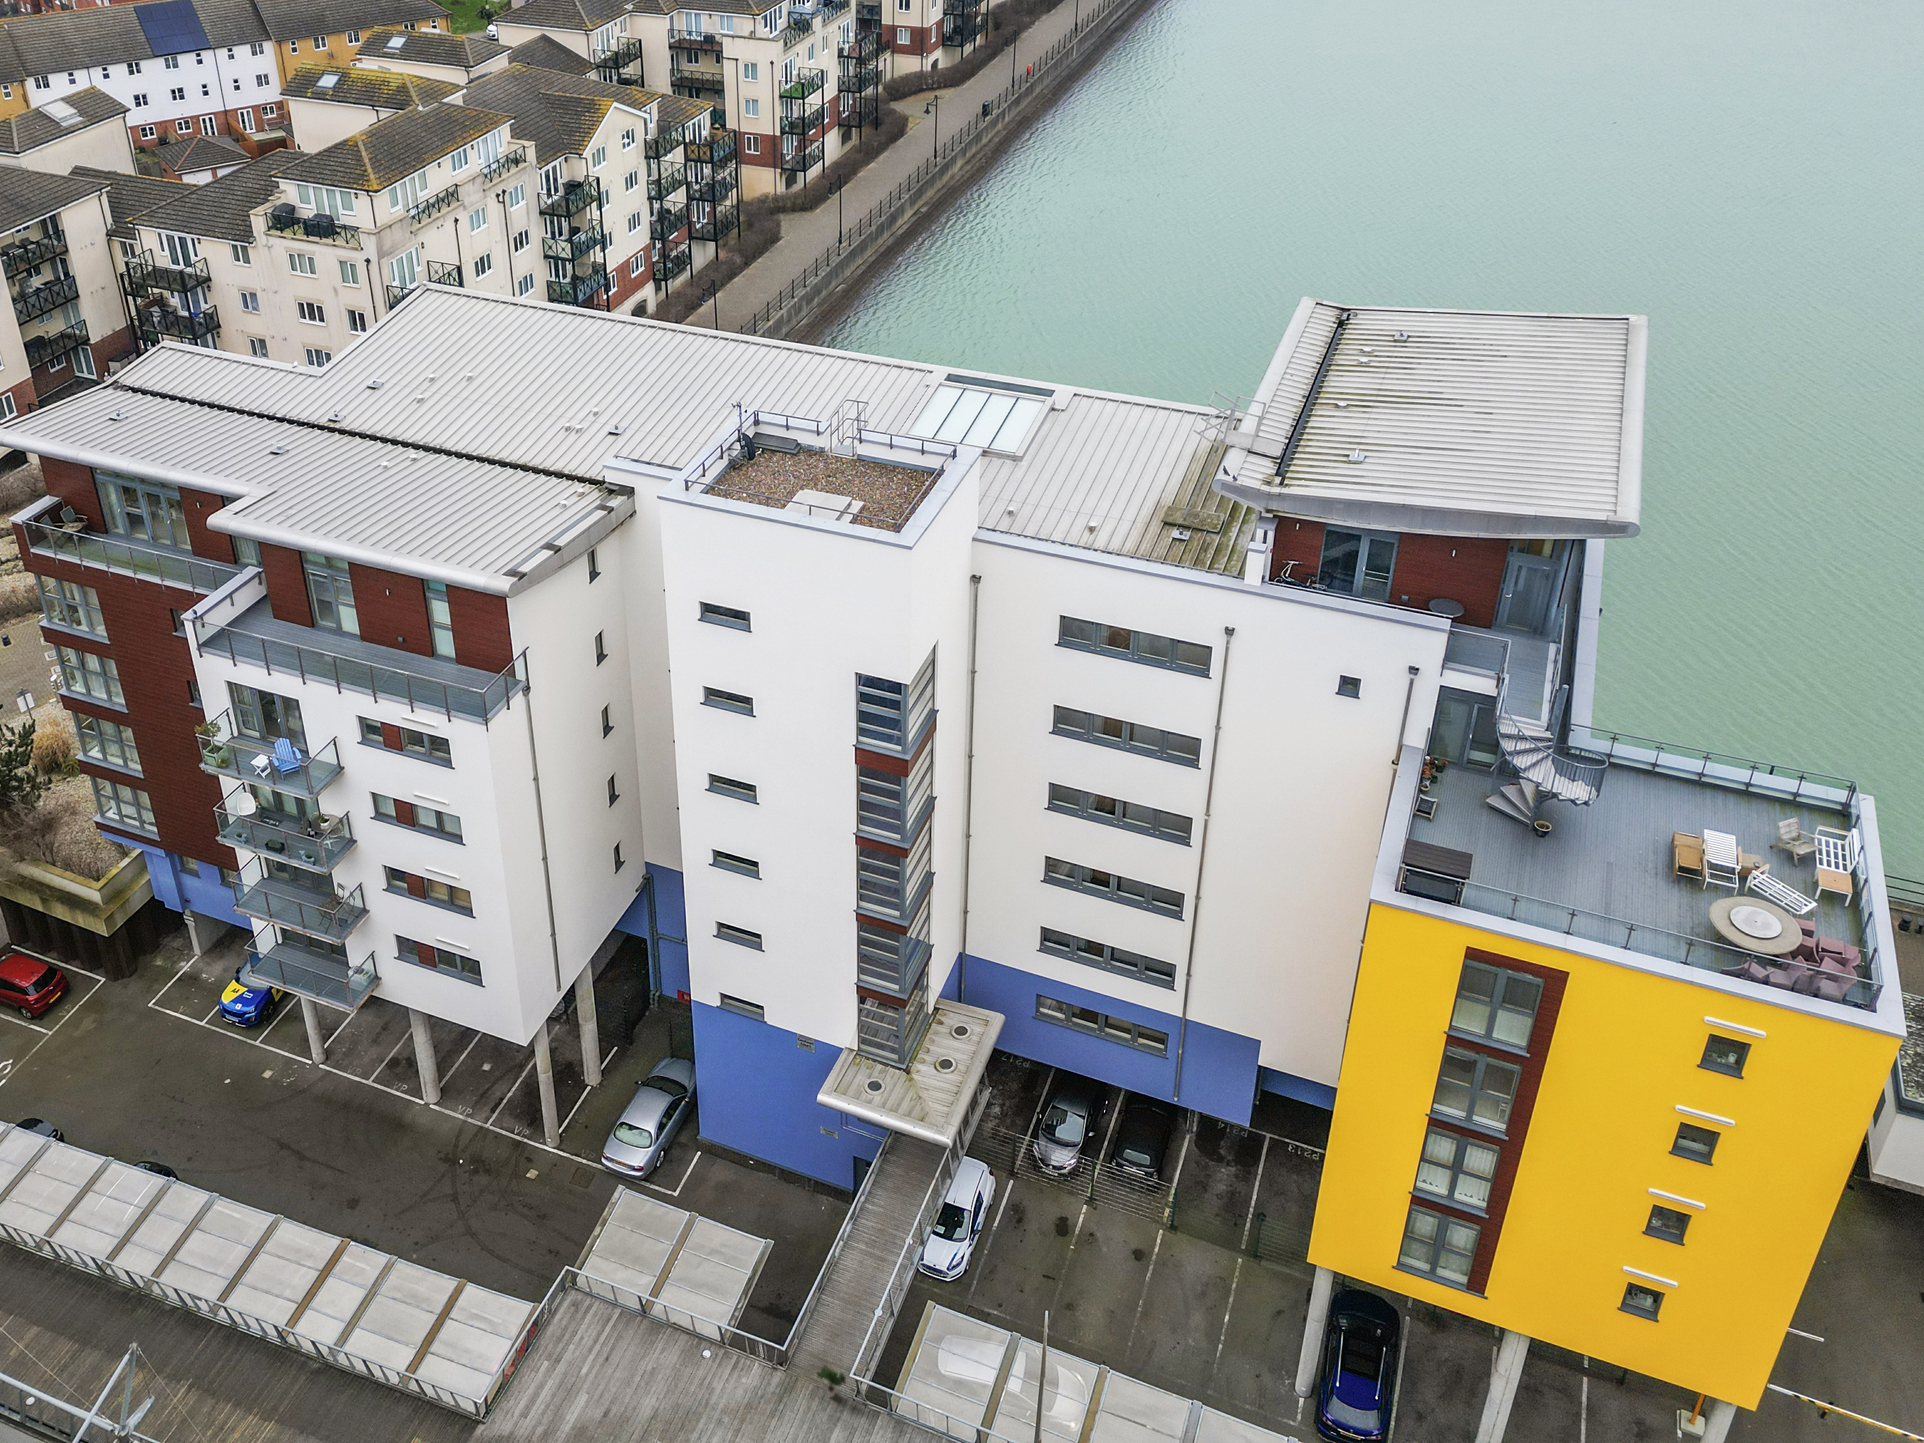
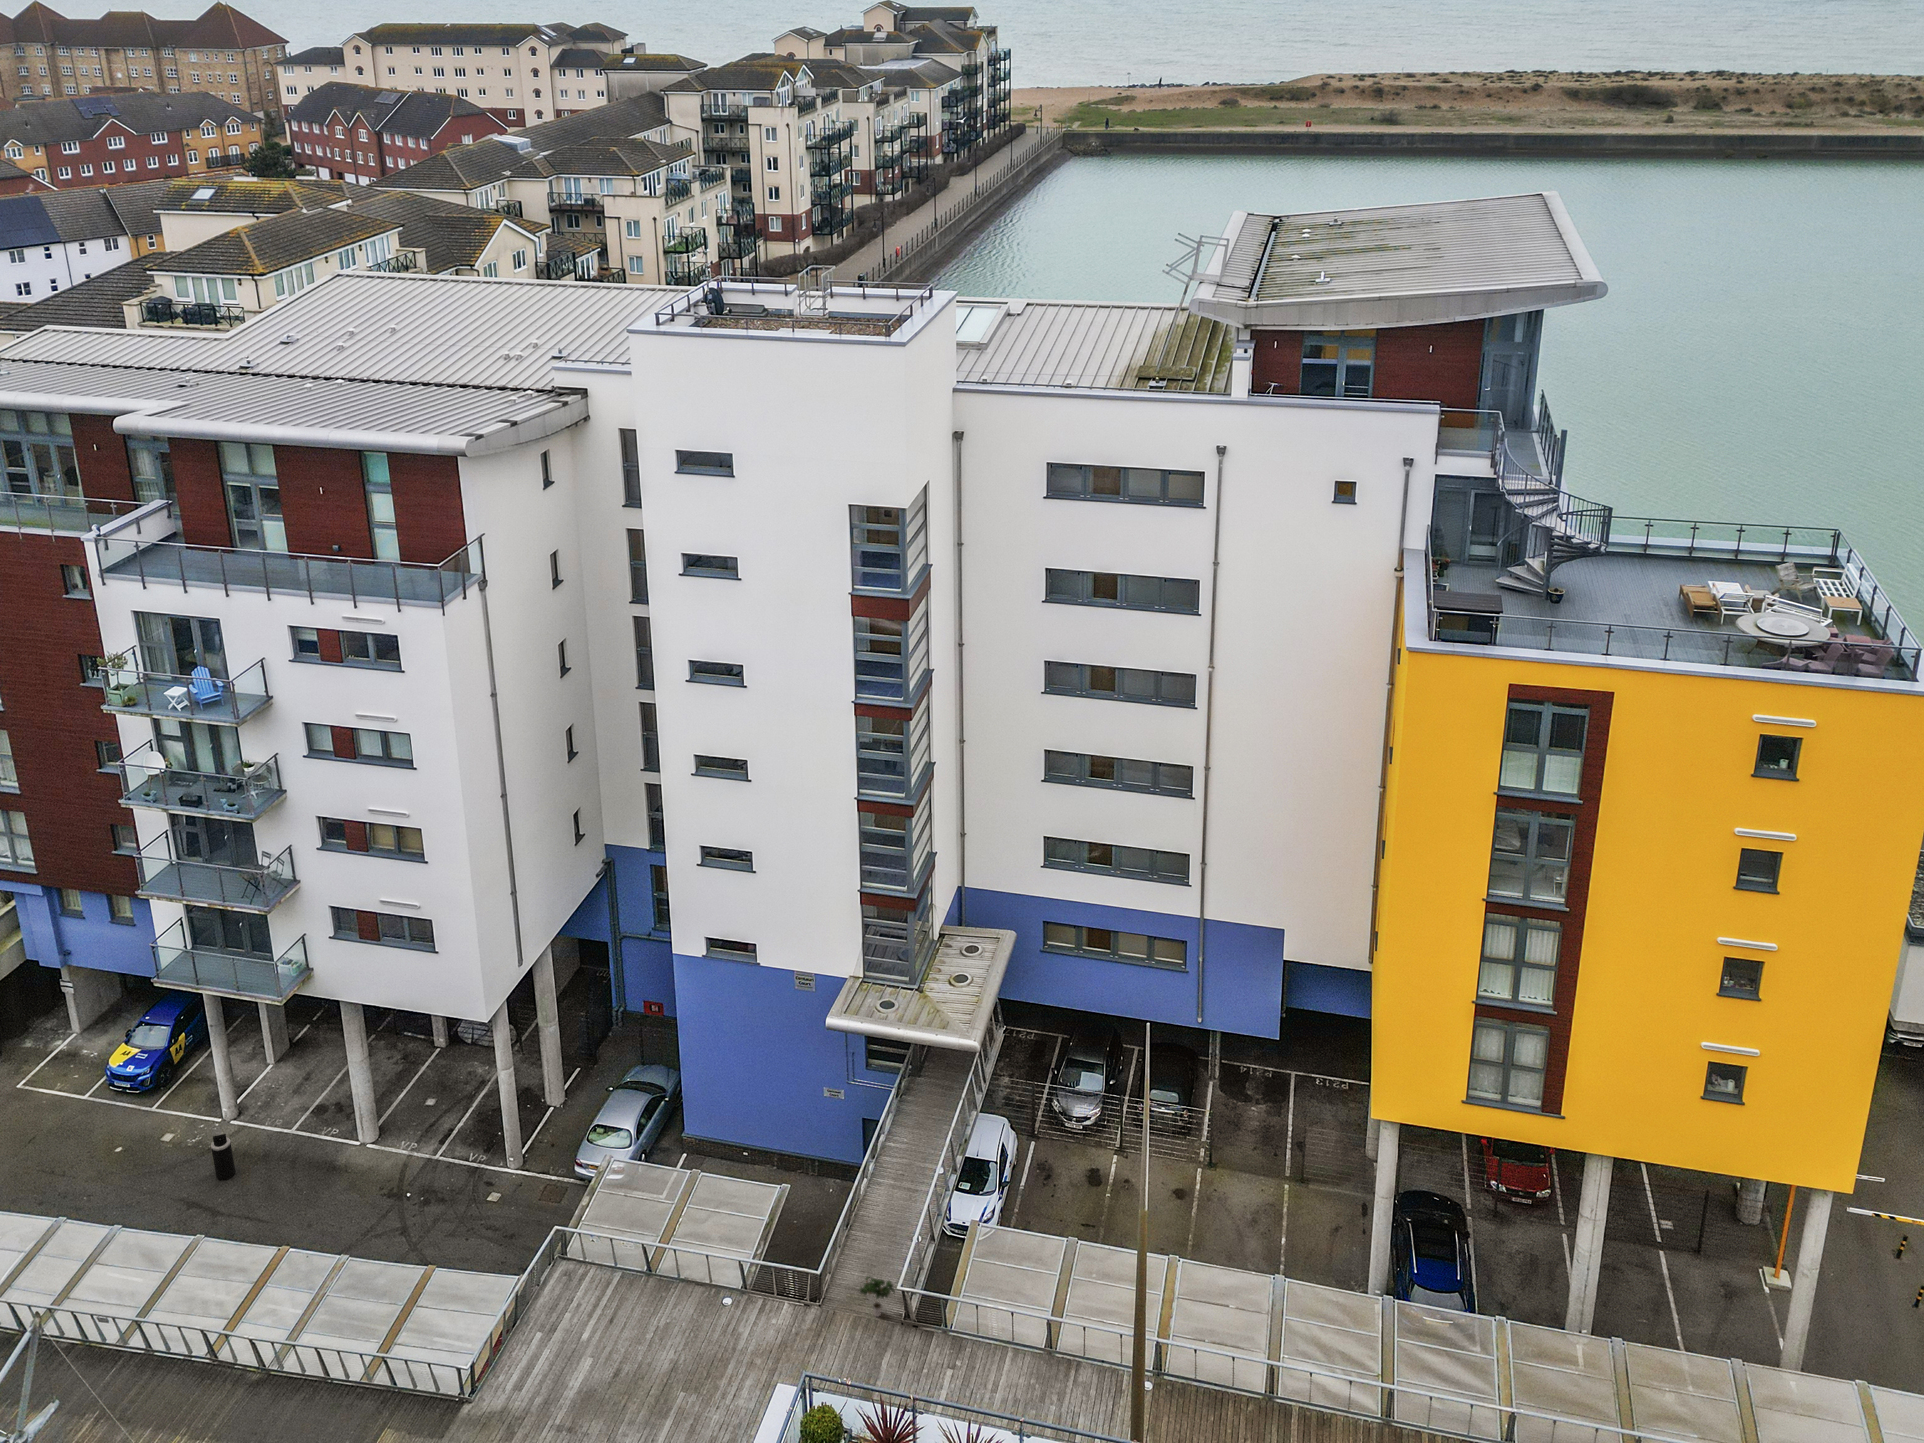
trash can: none [301,1095,322,1131] -> present [211,1134,236,1181]

